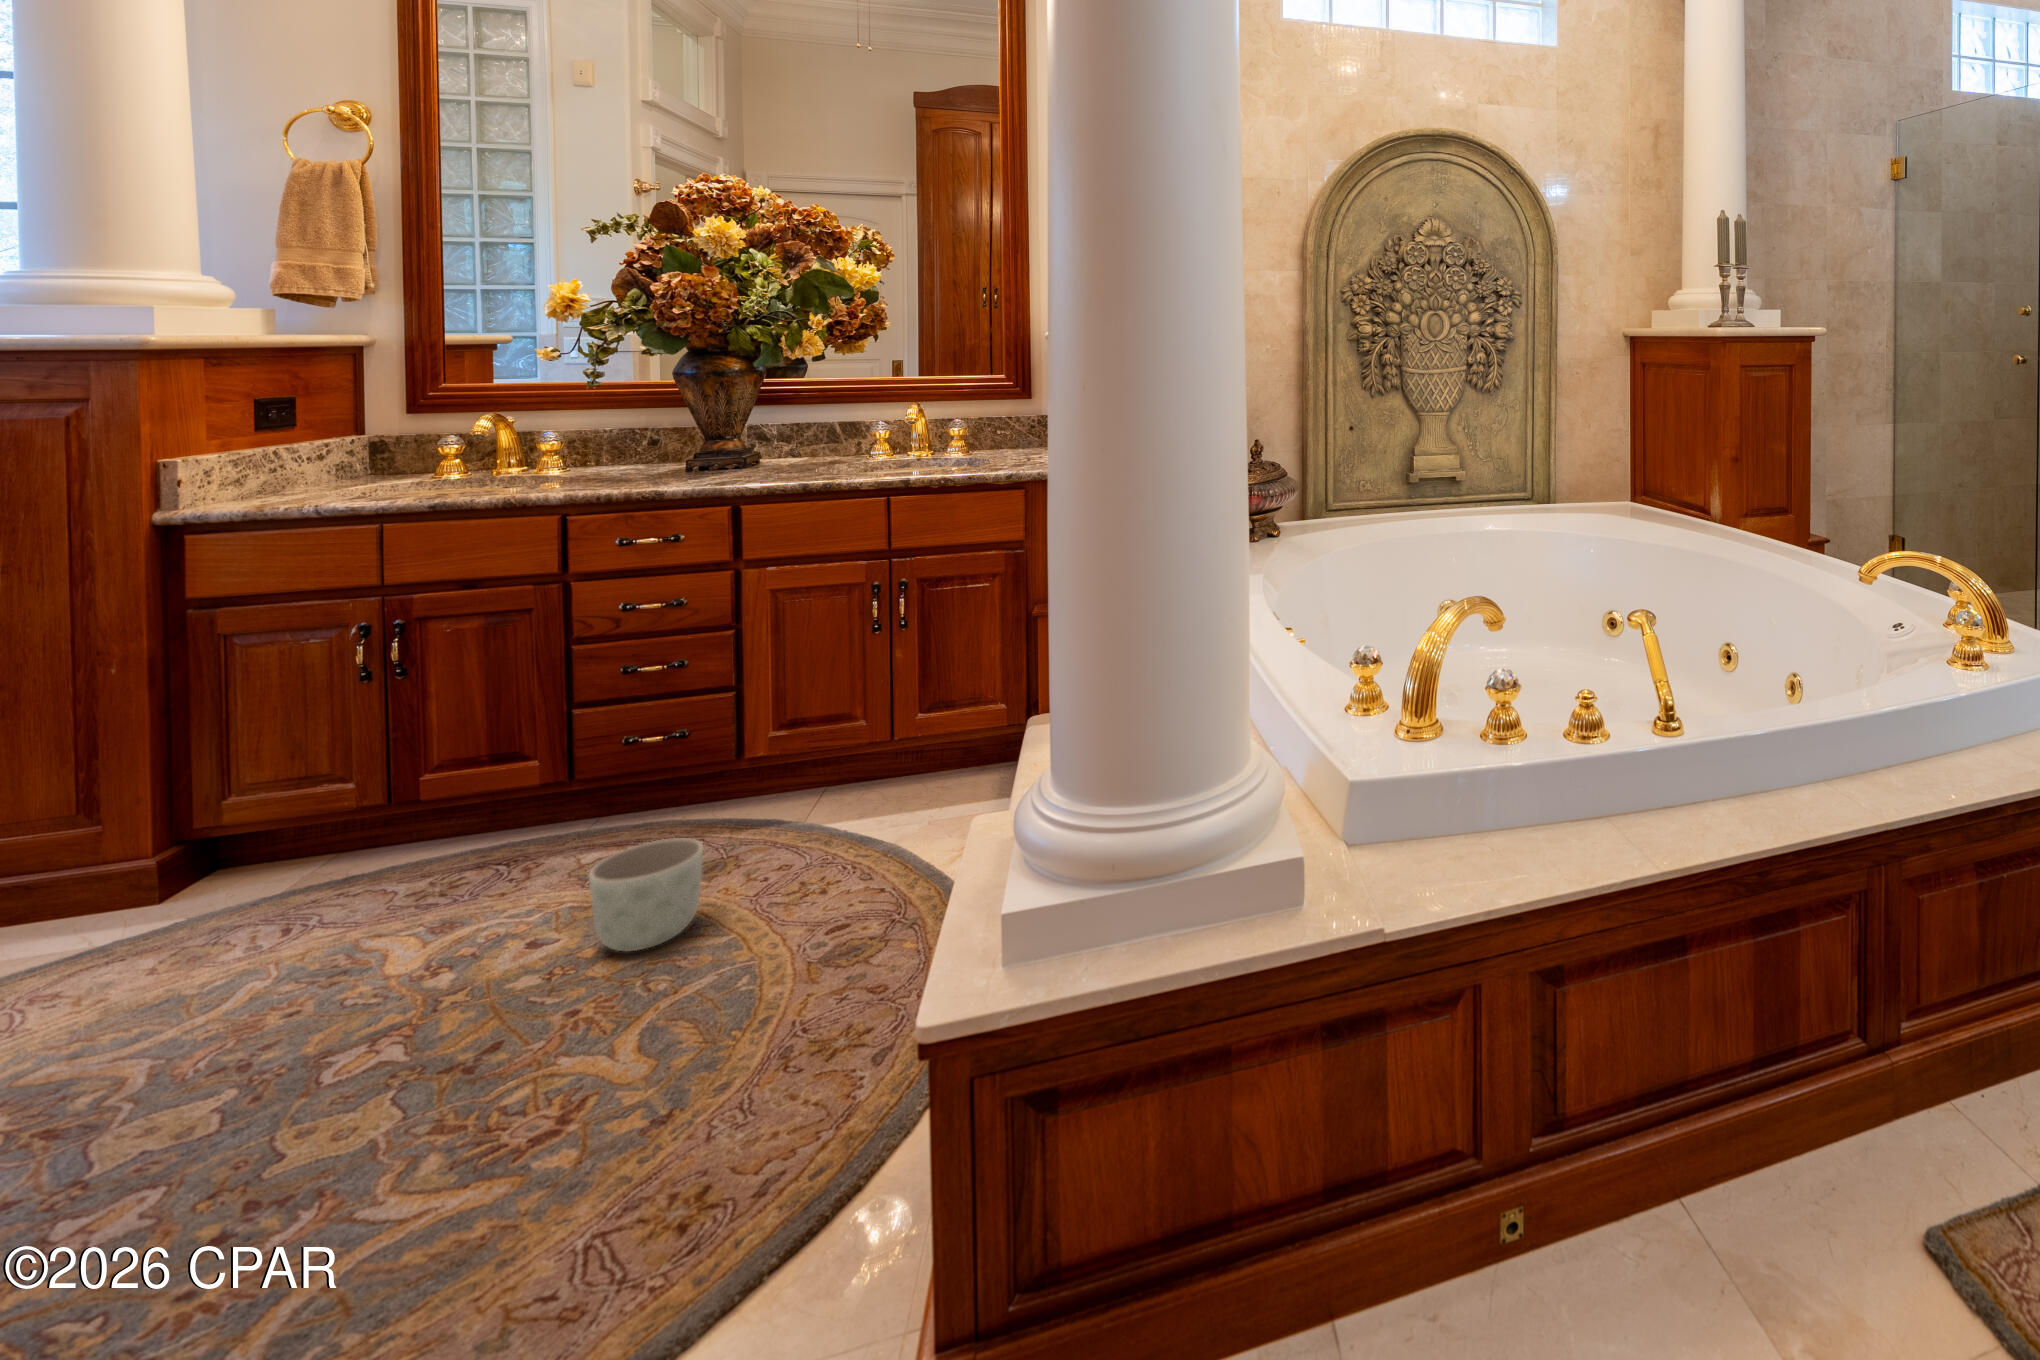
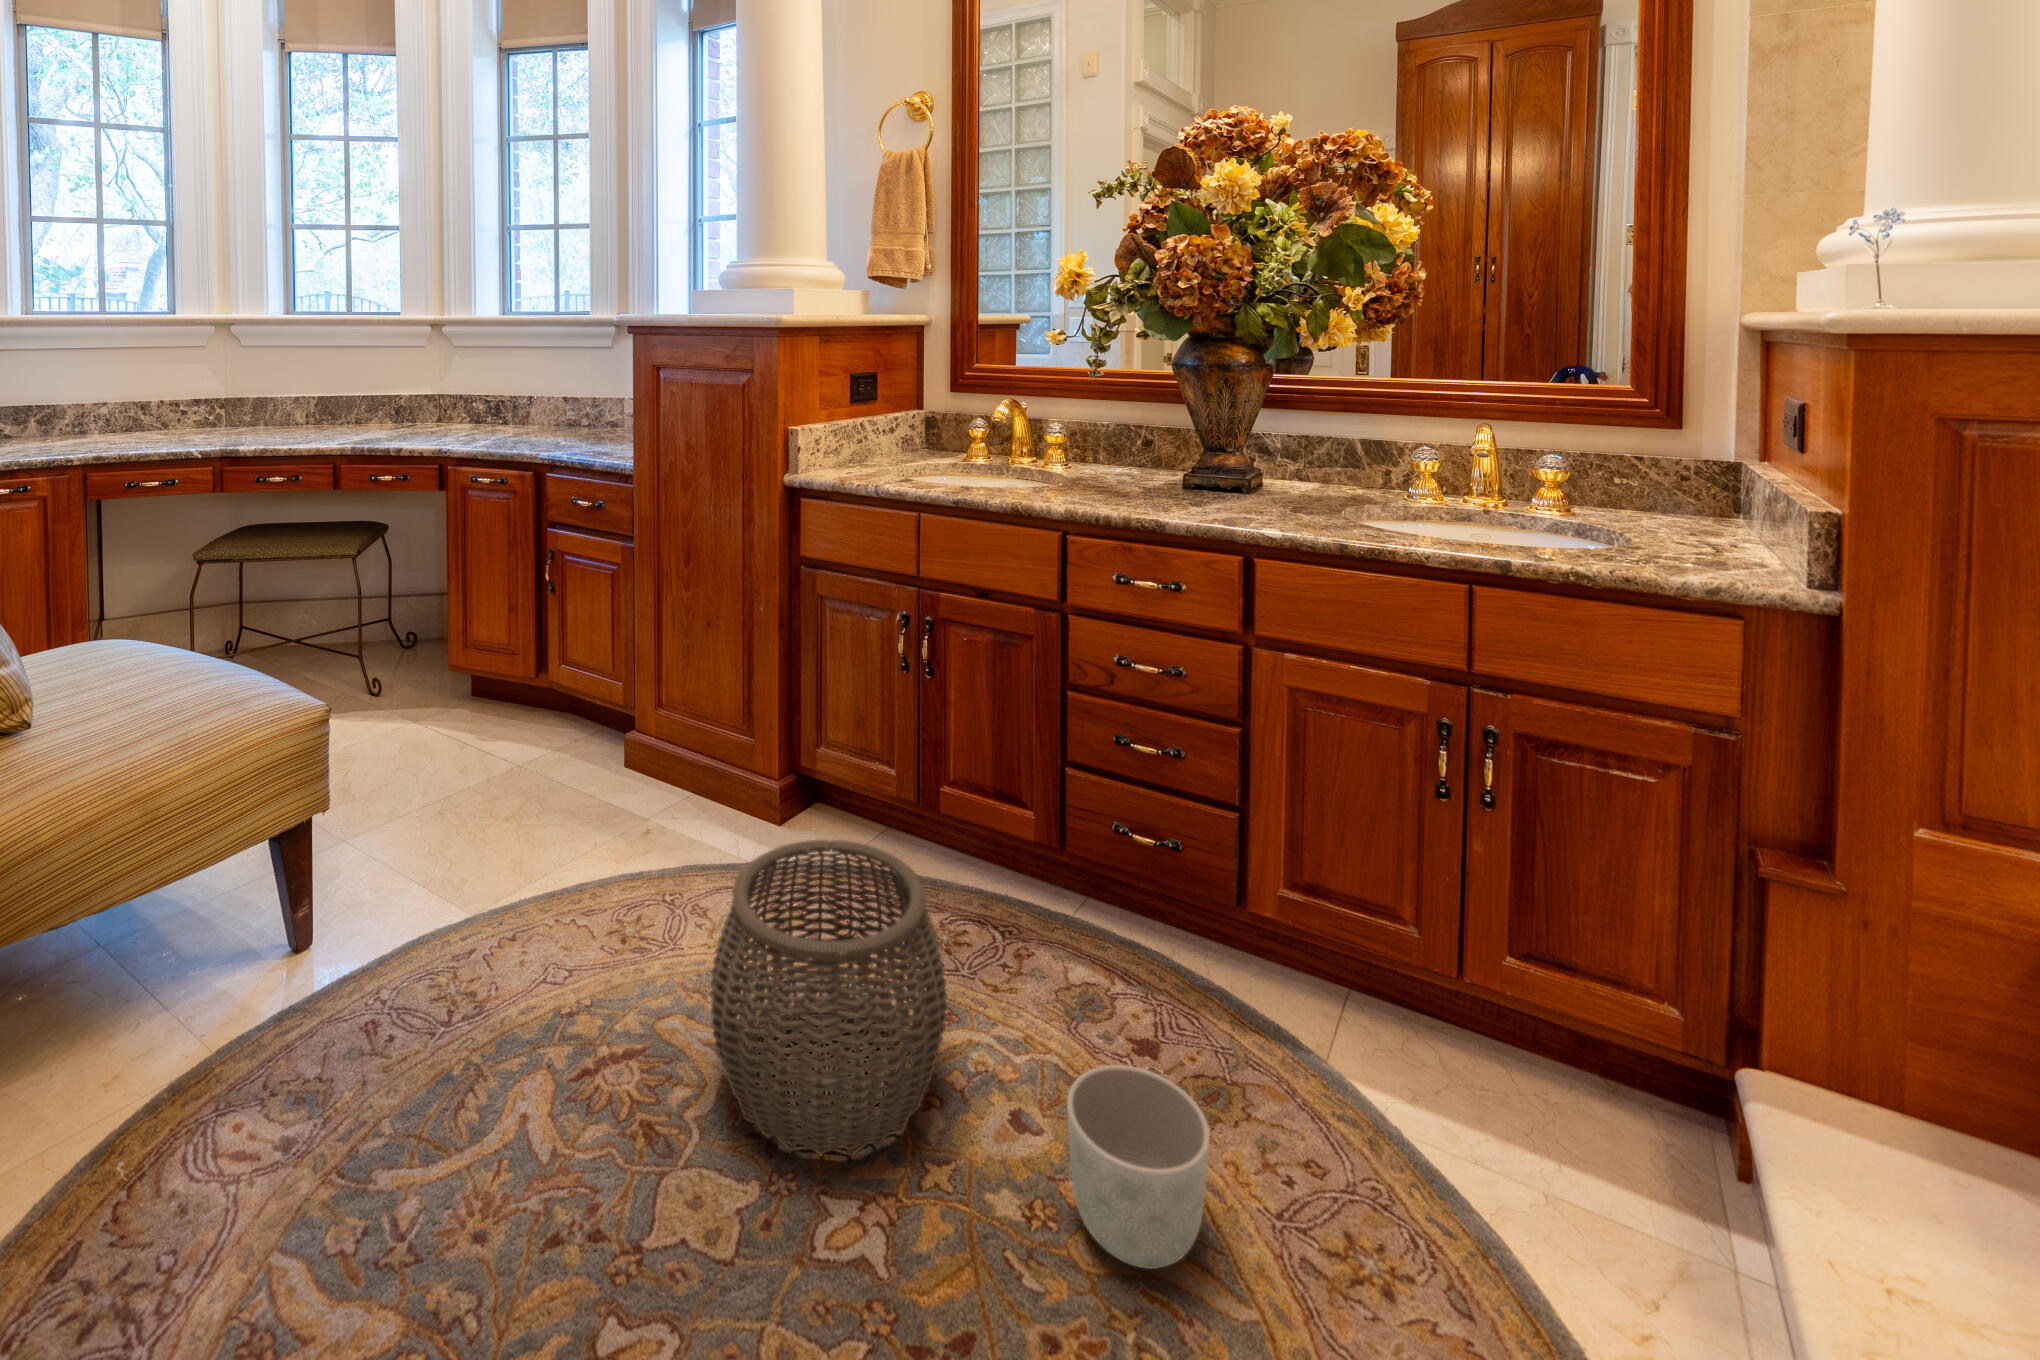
woven basket: none [156,793,465,1051] -> present [710,840,947,1156]

